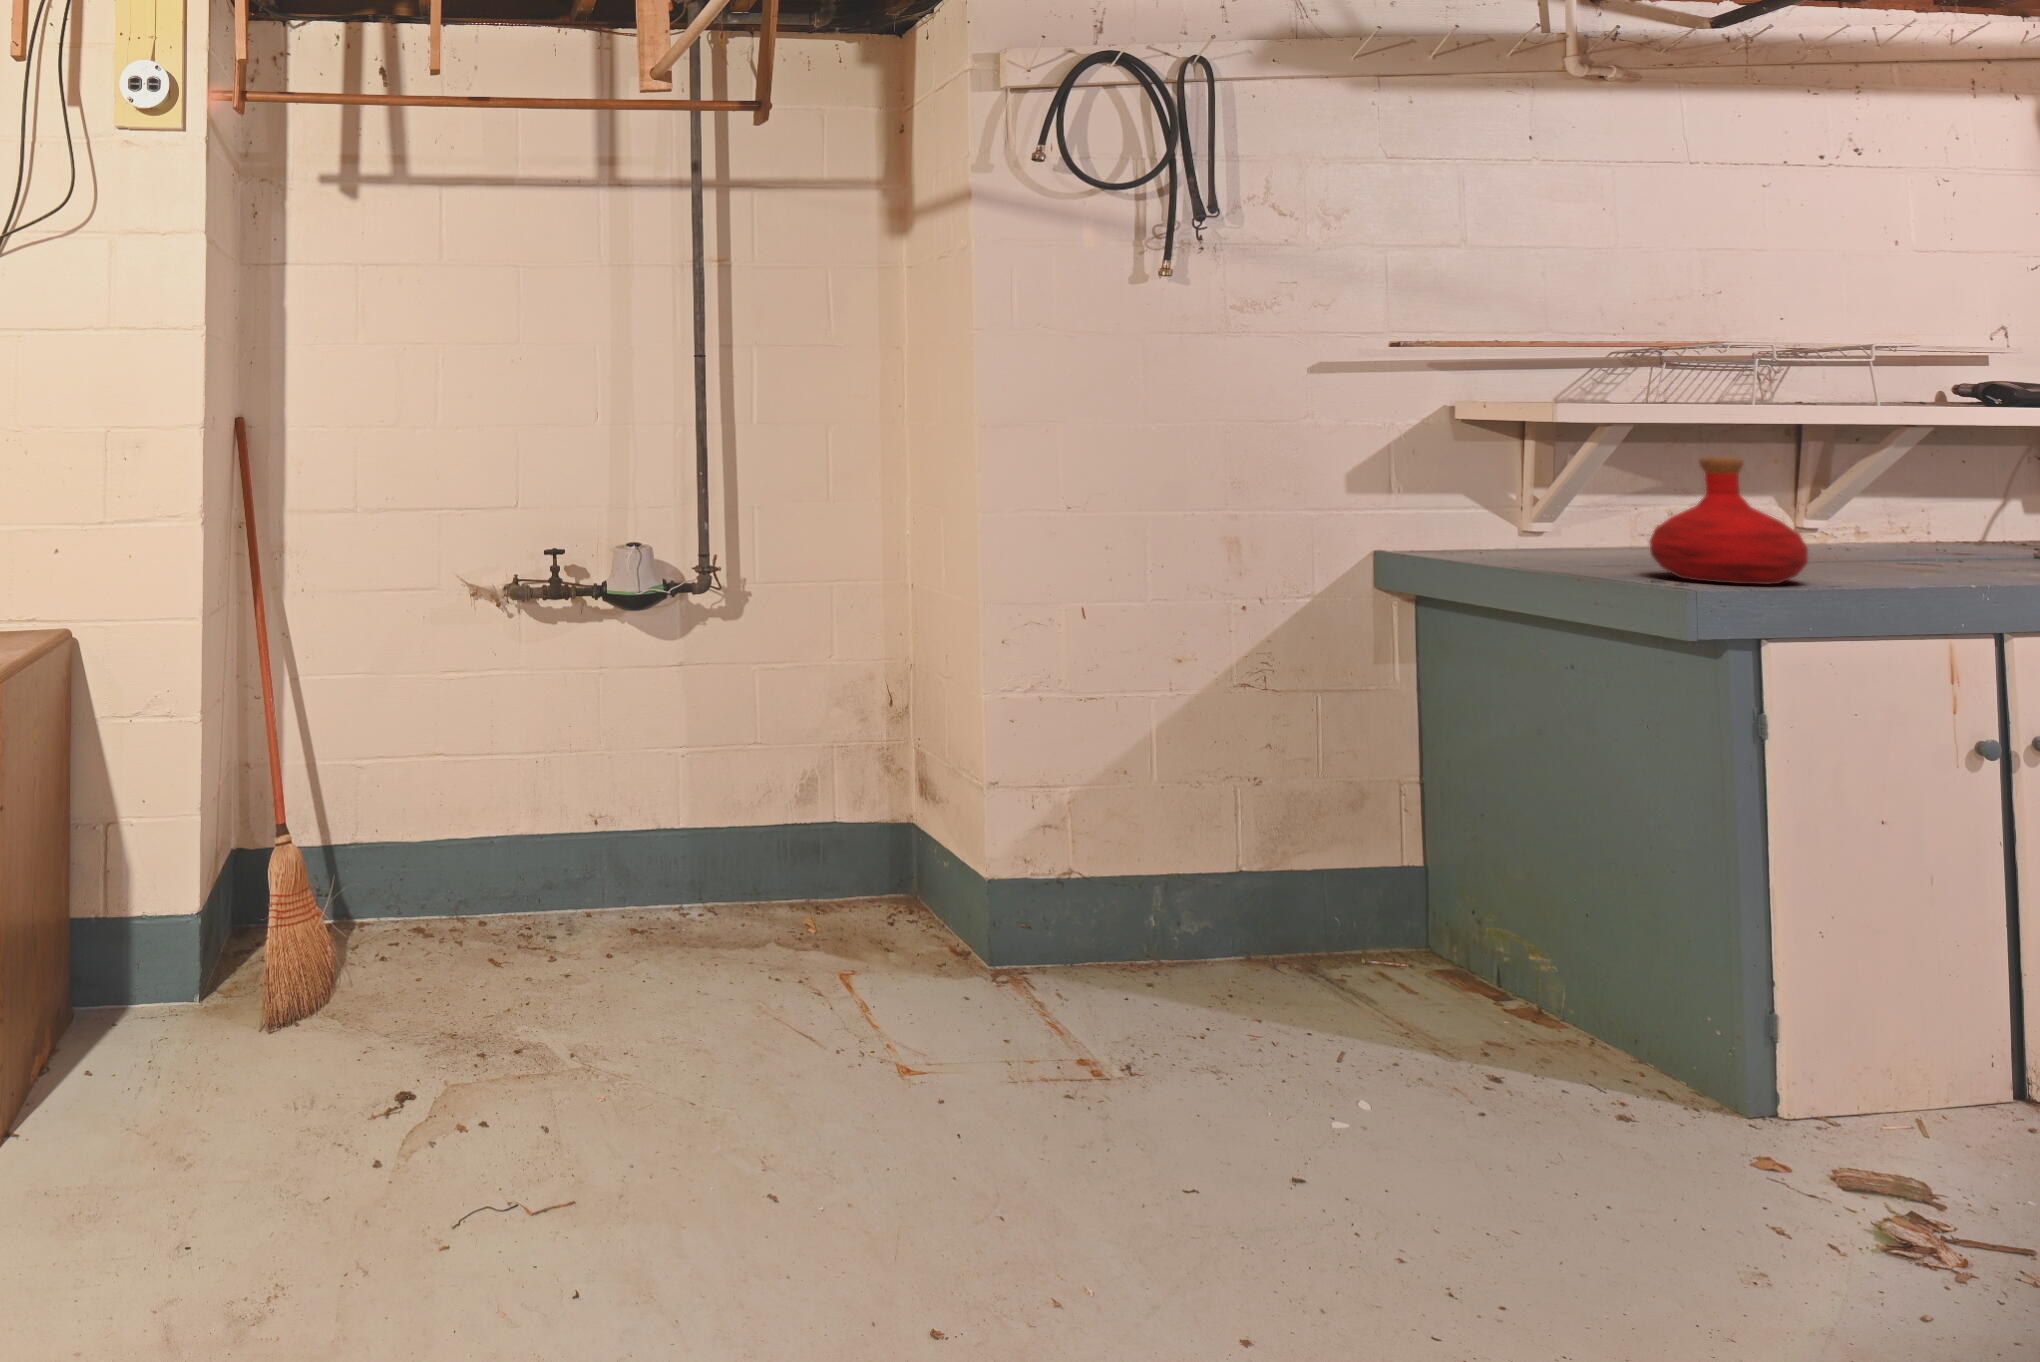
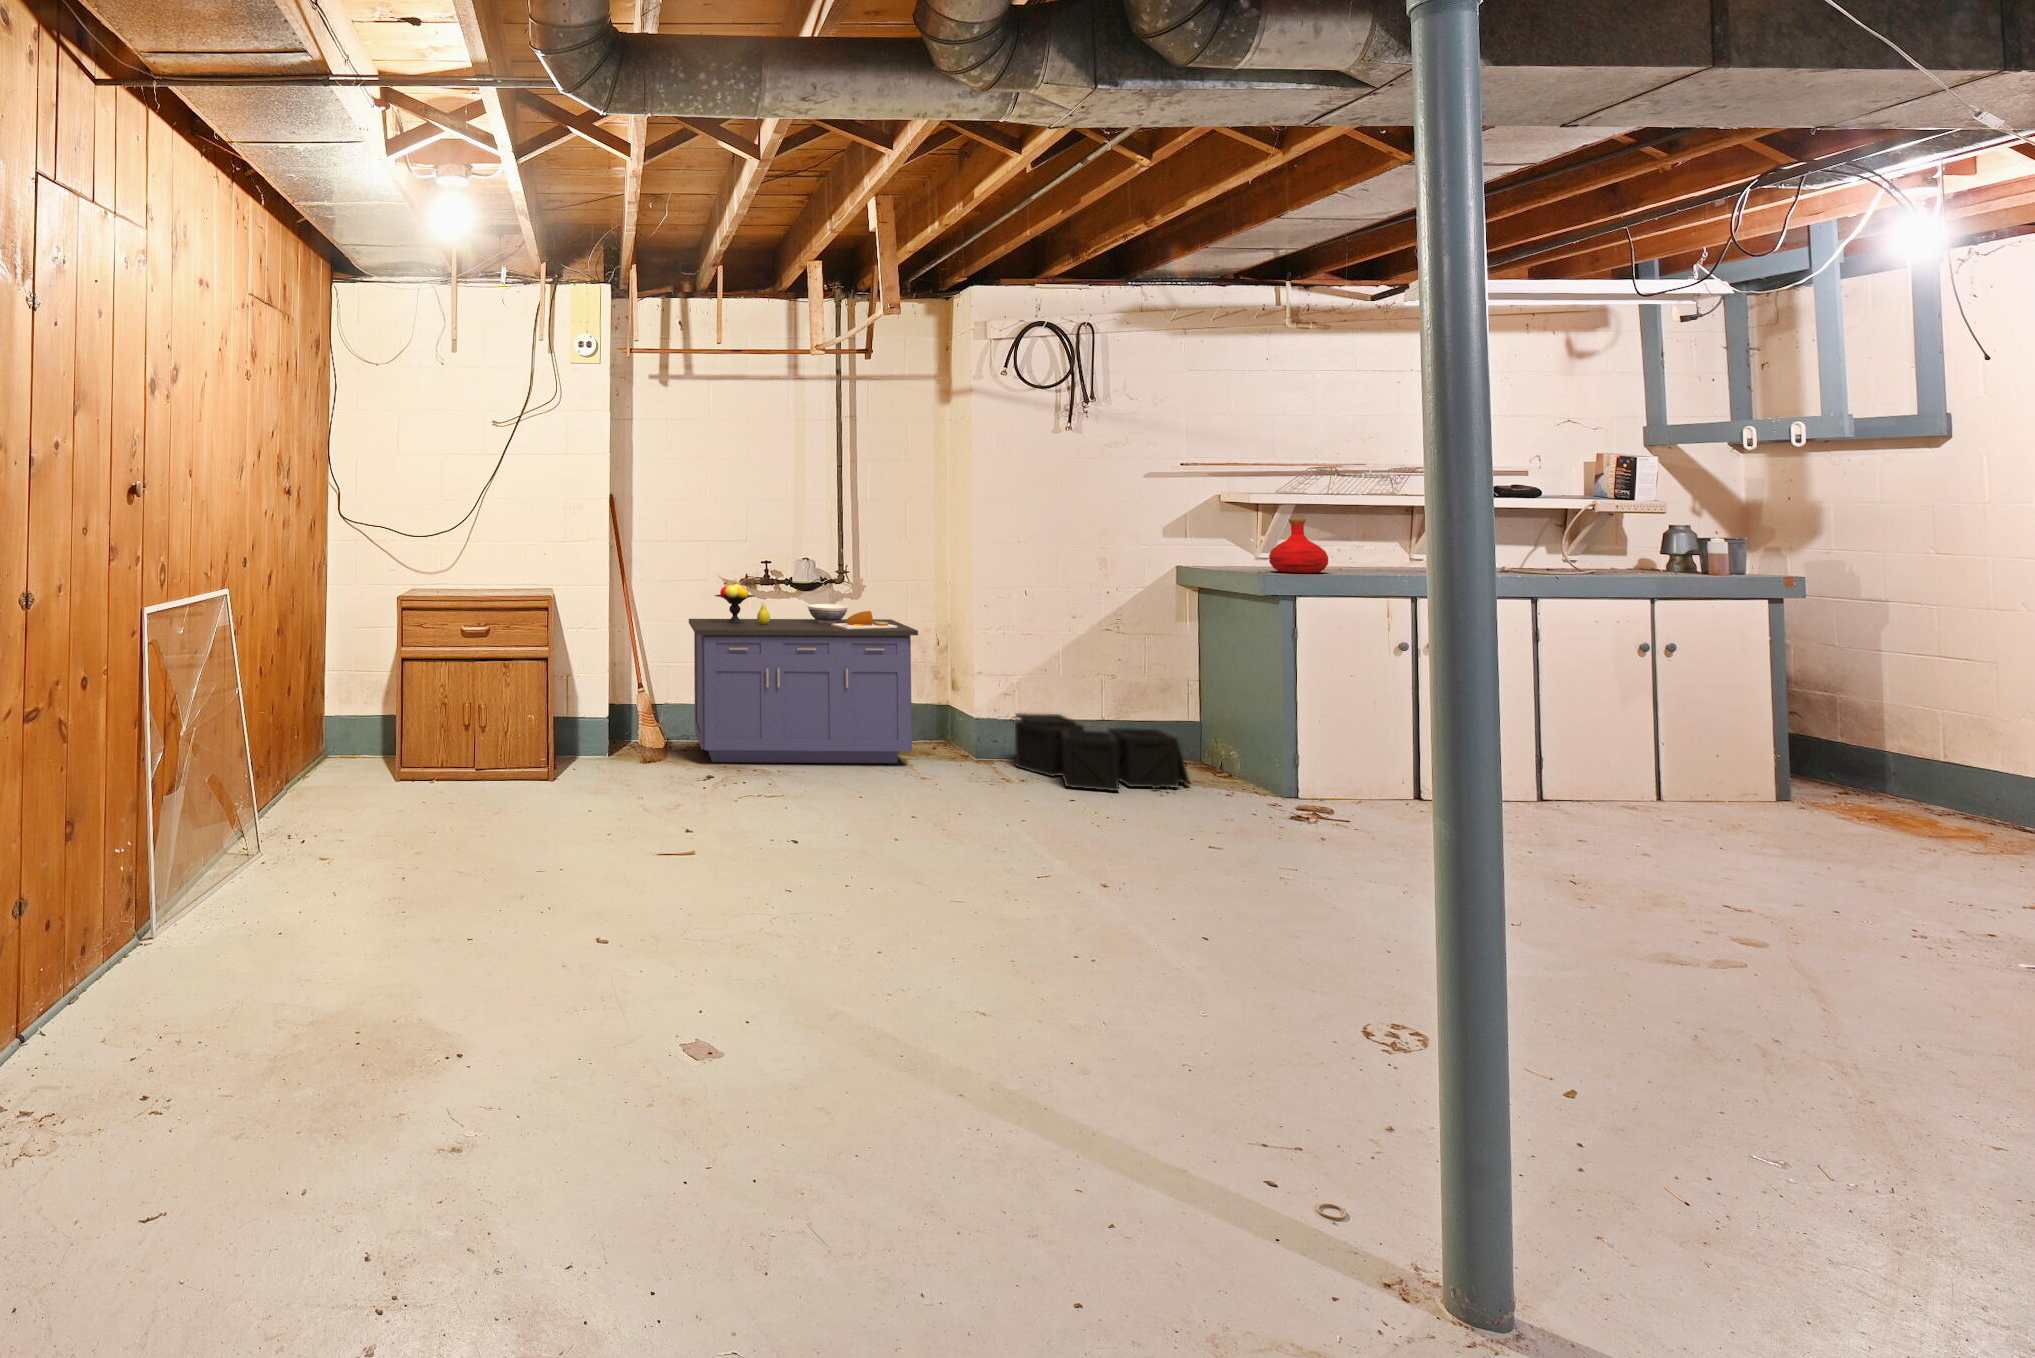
storage cabinet: none [387,604,879,1023] -> present [689,584,918,763]
storage bin: none [1068,867,1490,1106] -> present [1015,713,1190,791]

